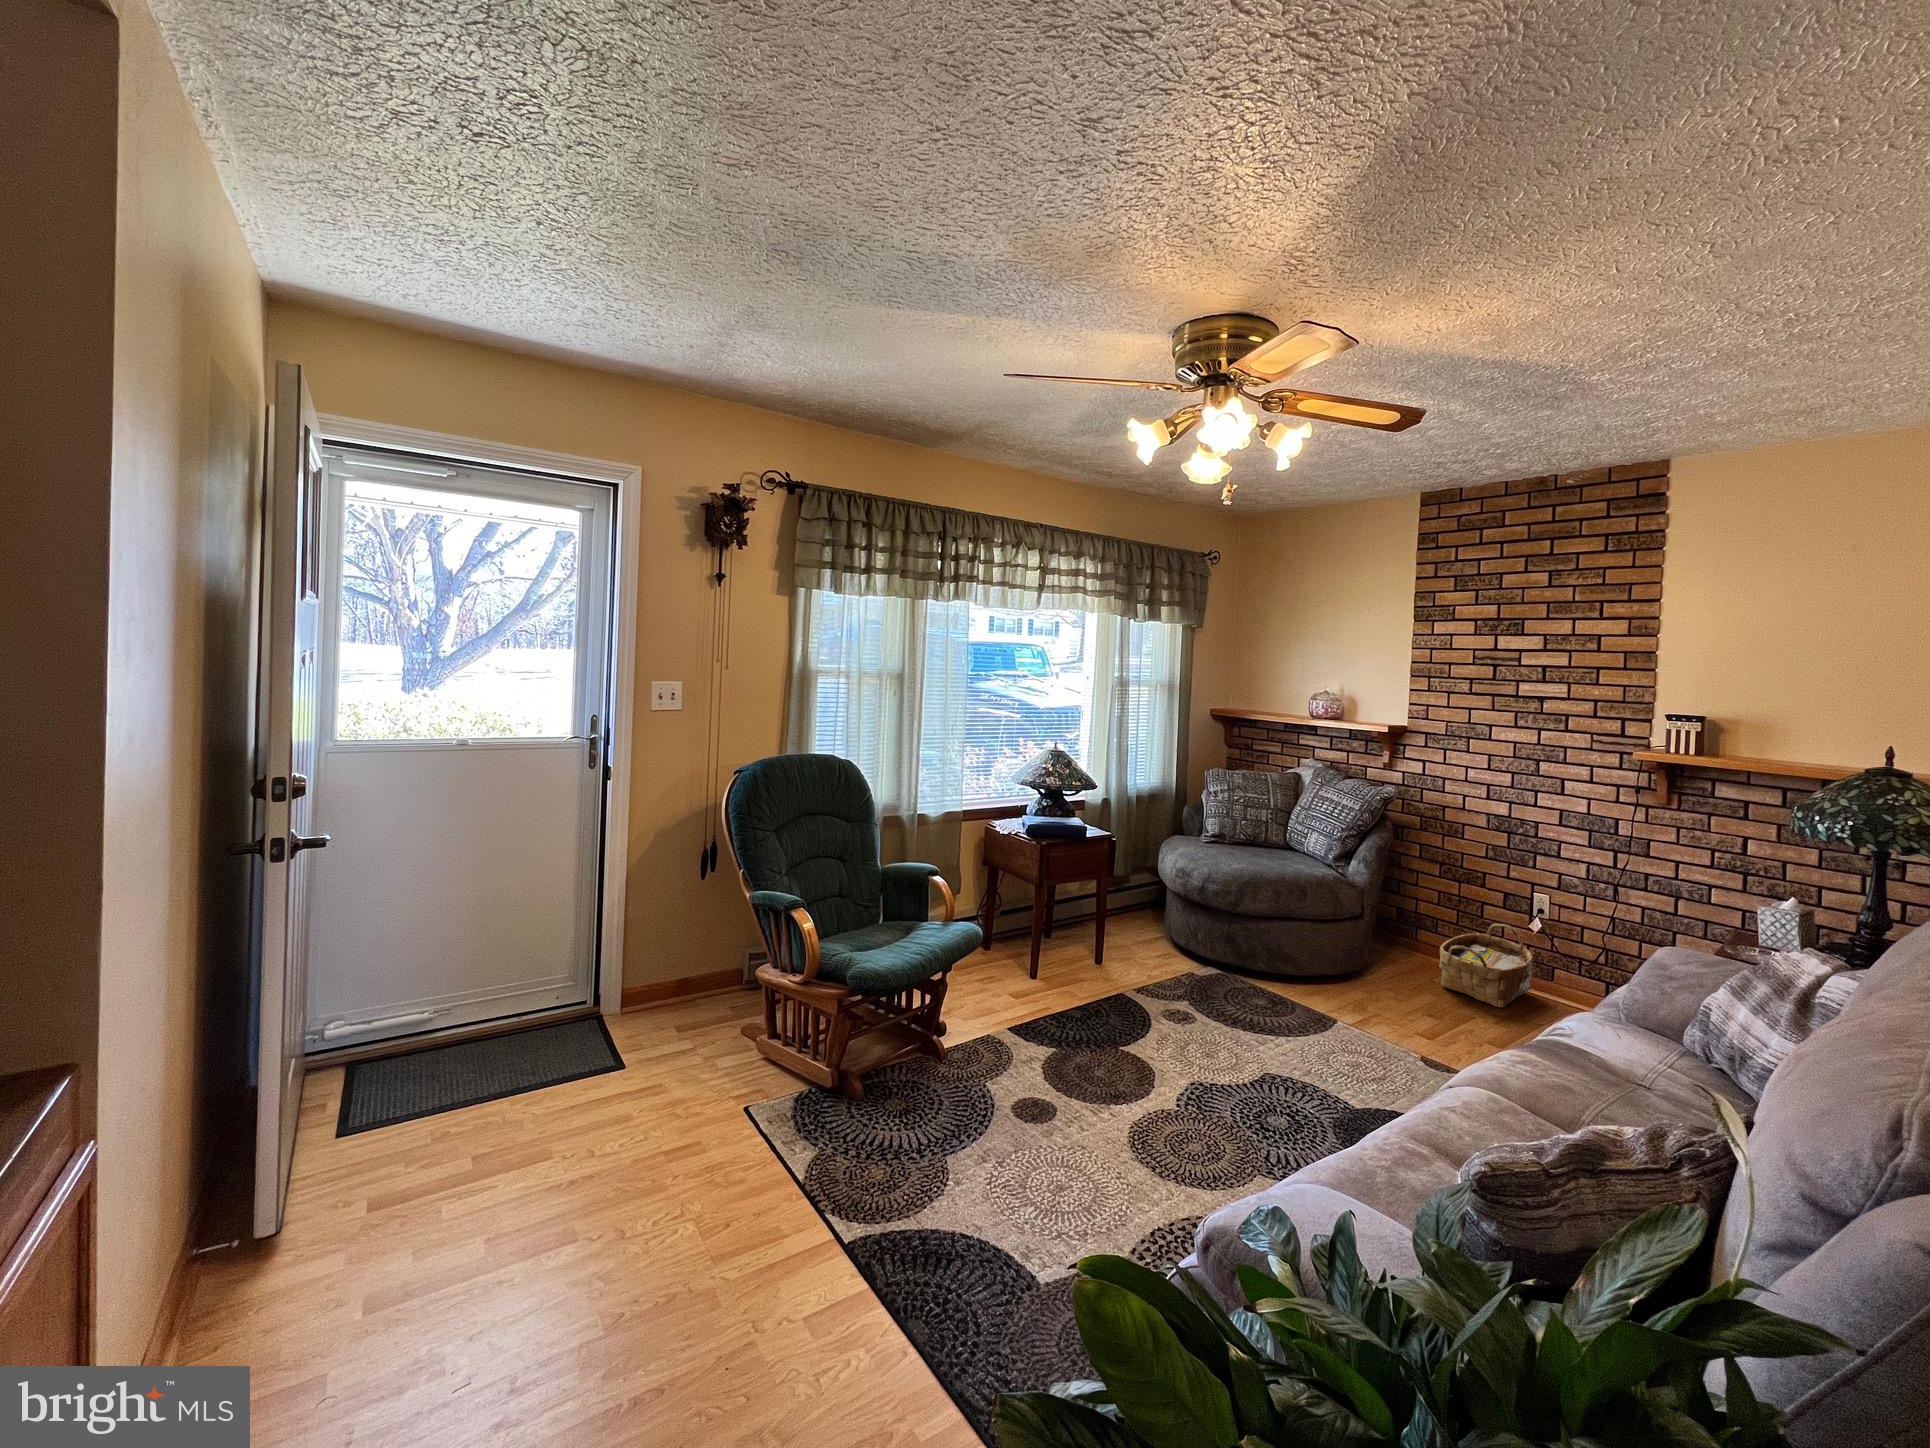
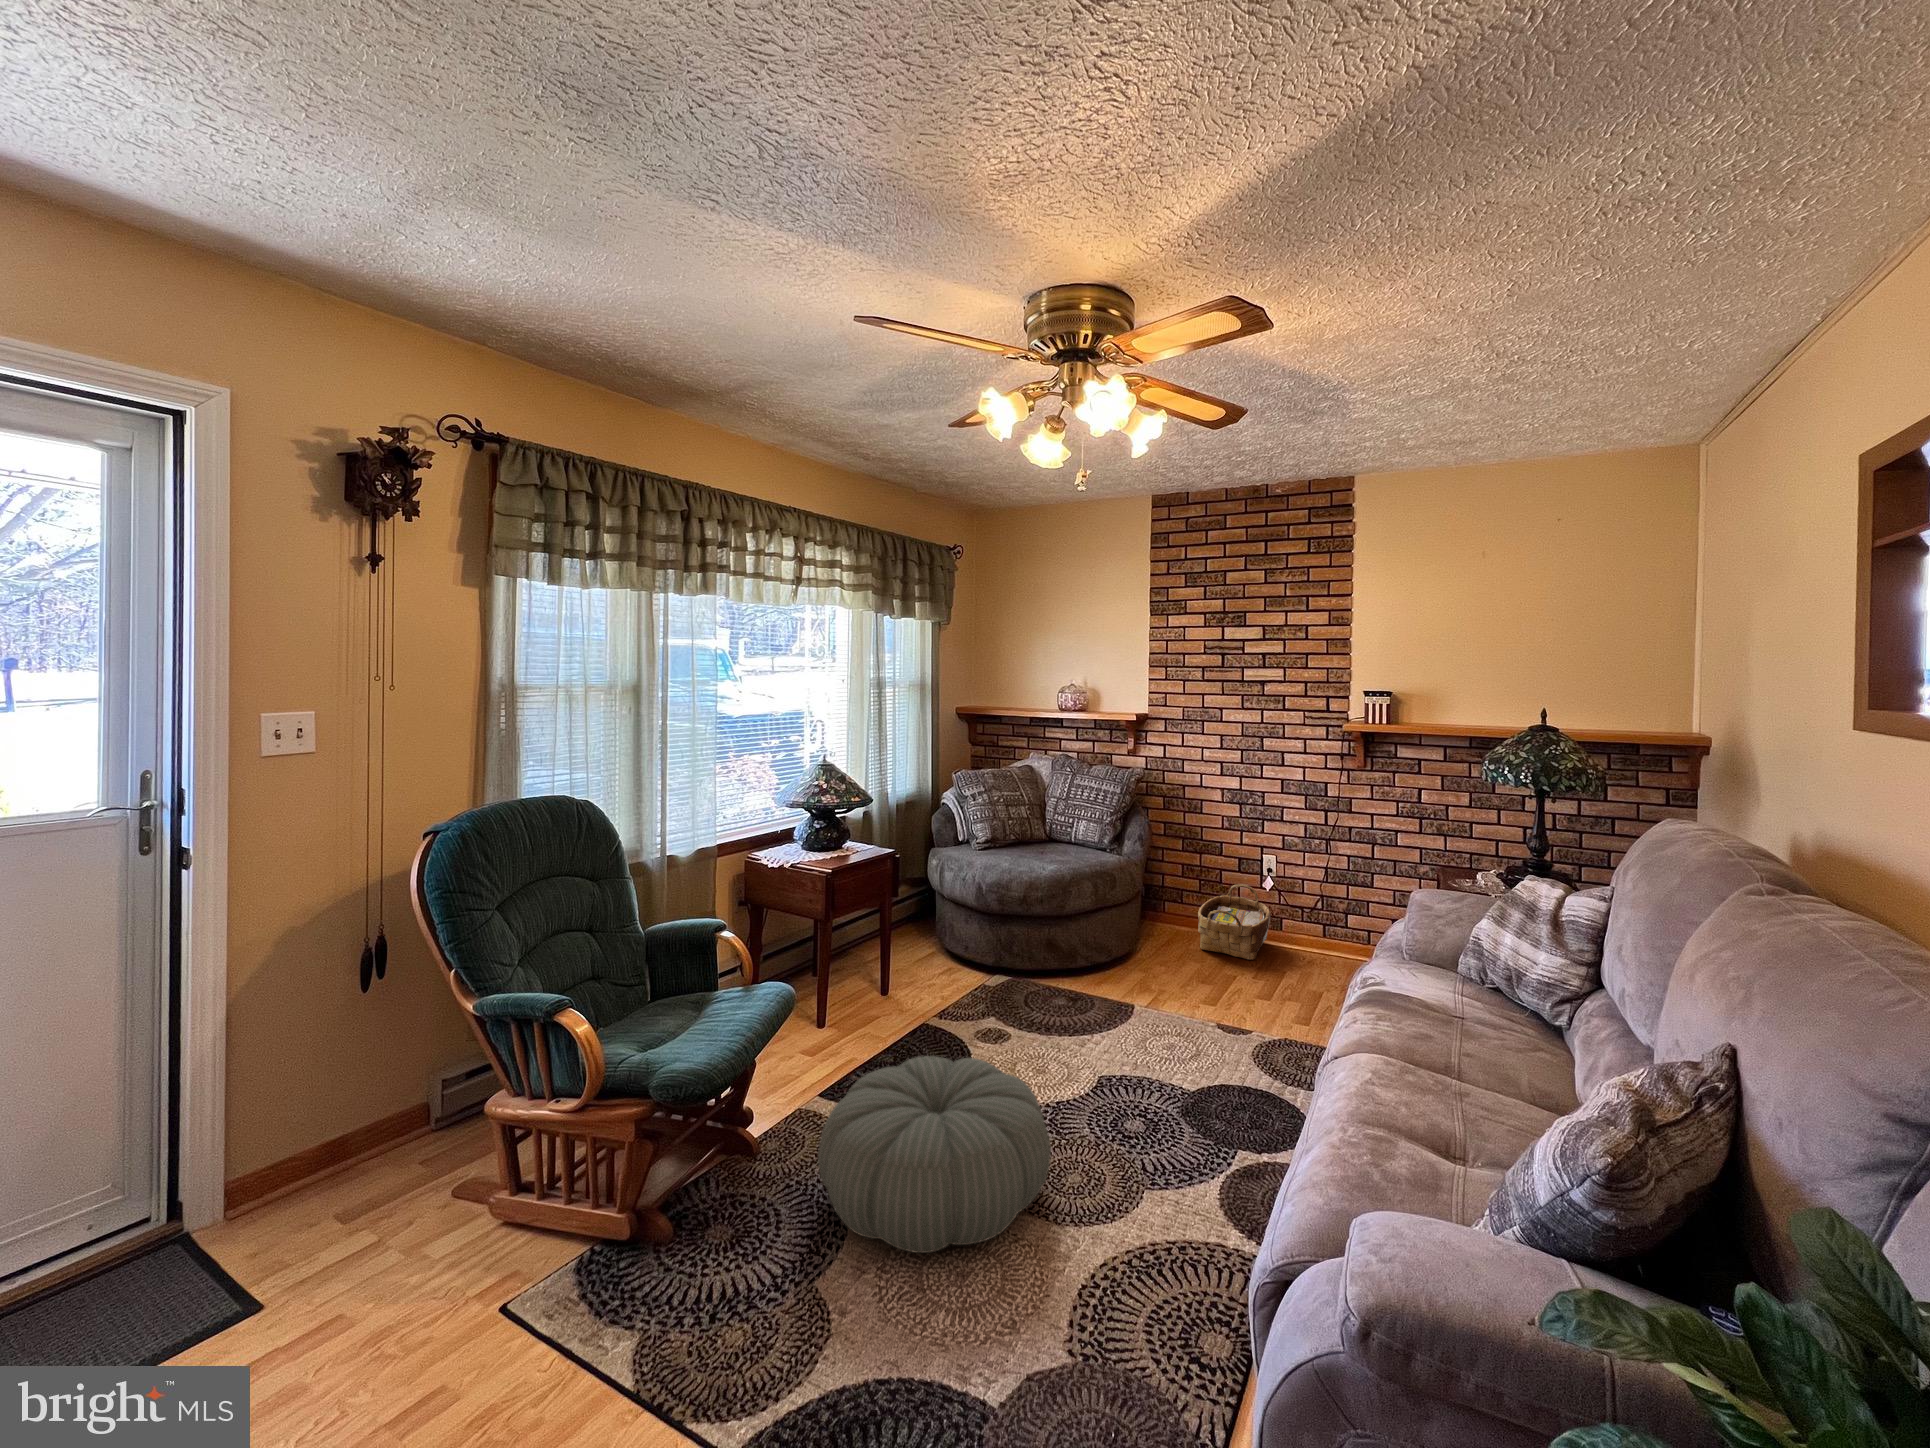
pouf: none [971,1010,1168,1168] -> present [818,1056,1051,1253]

